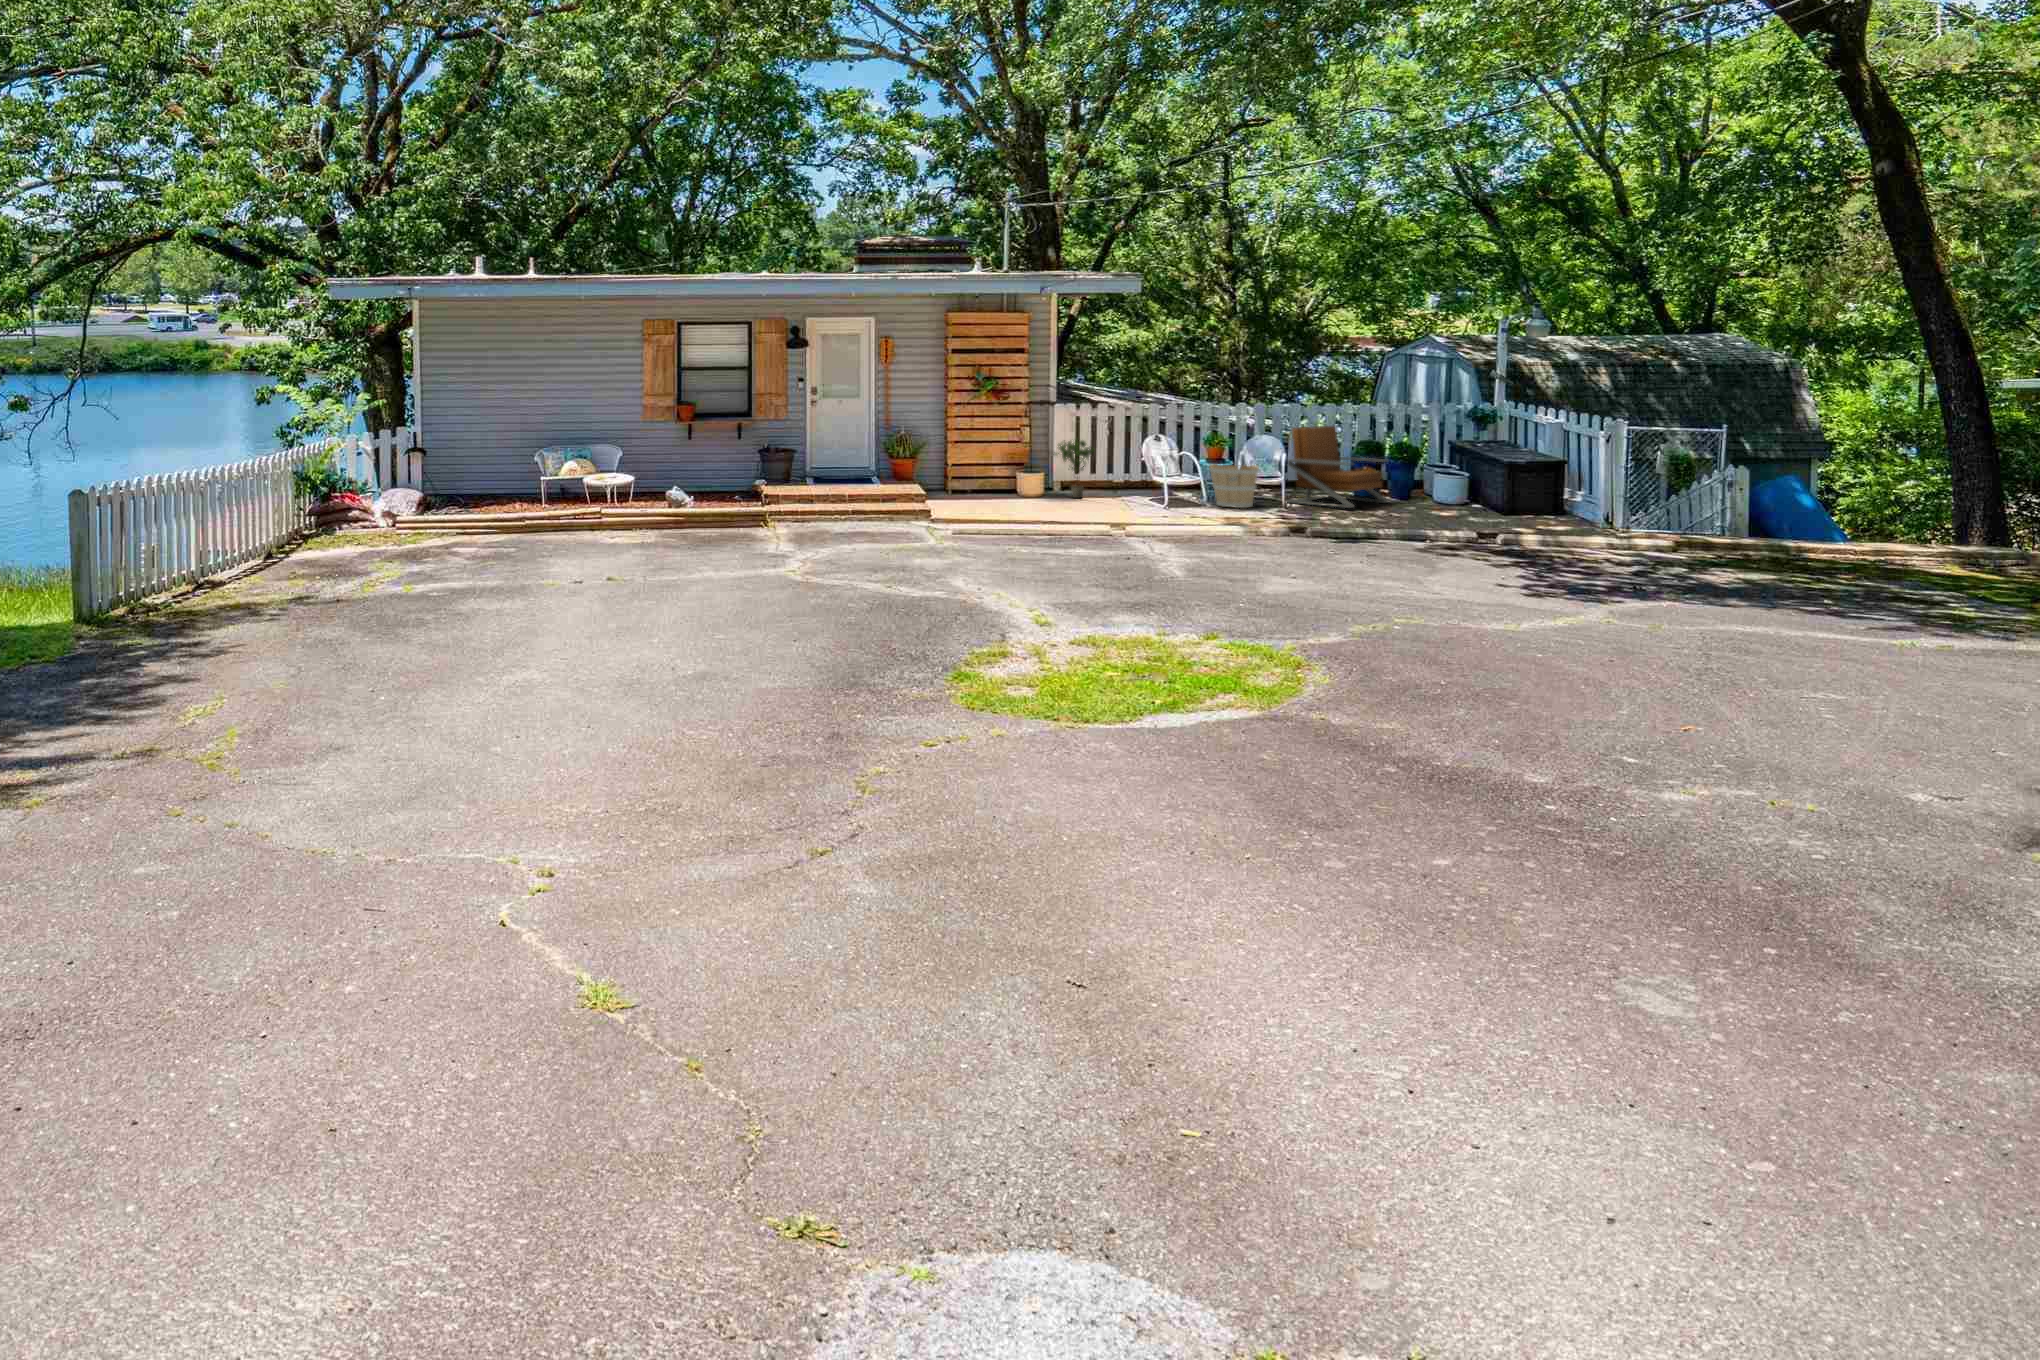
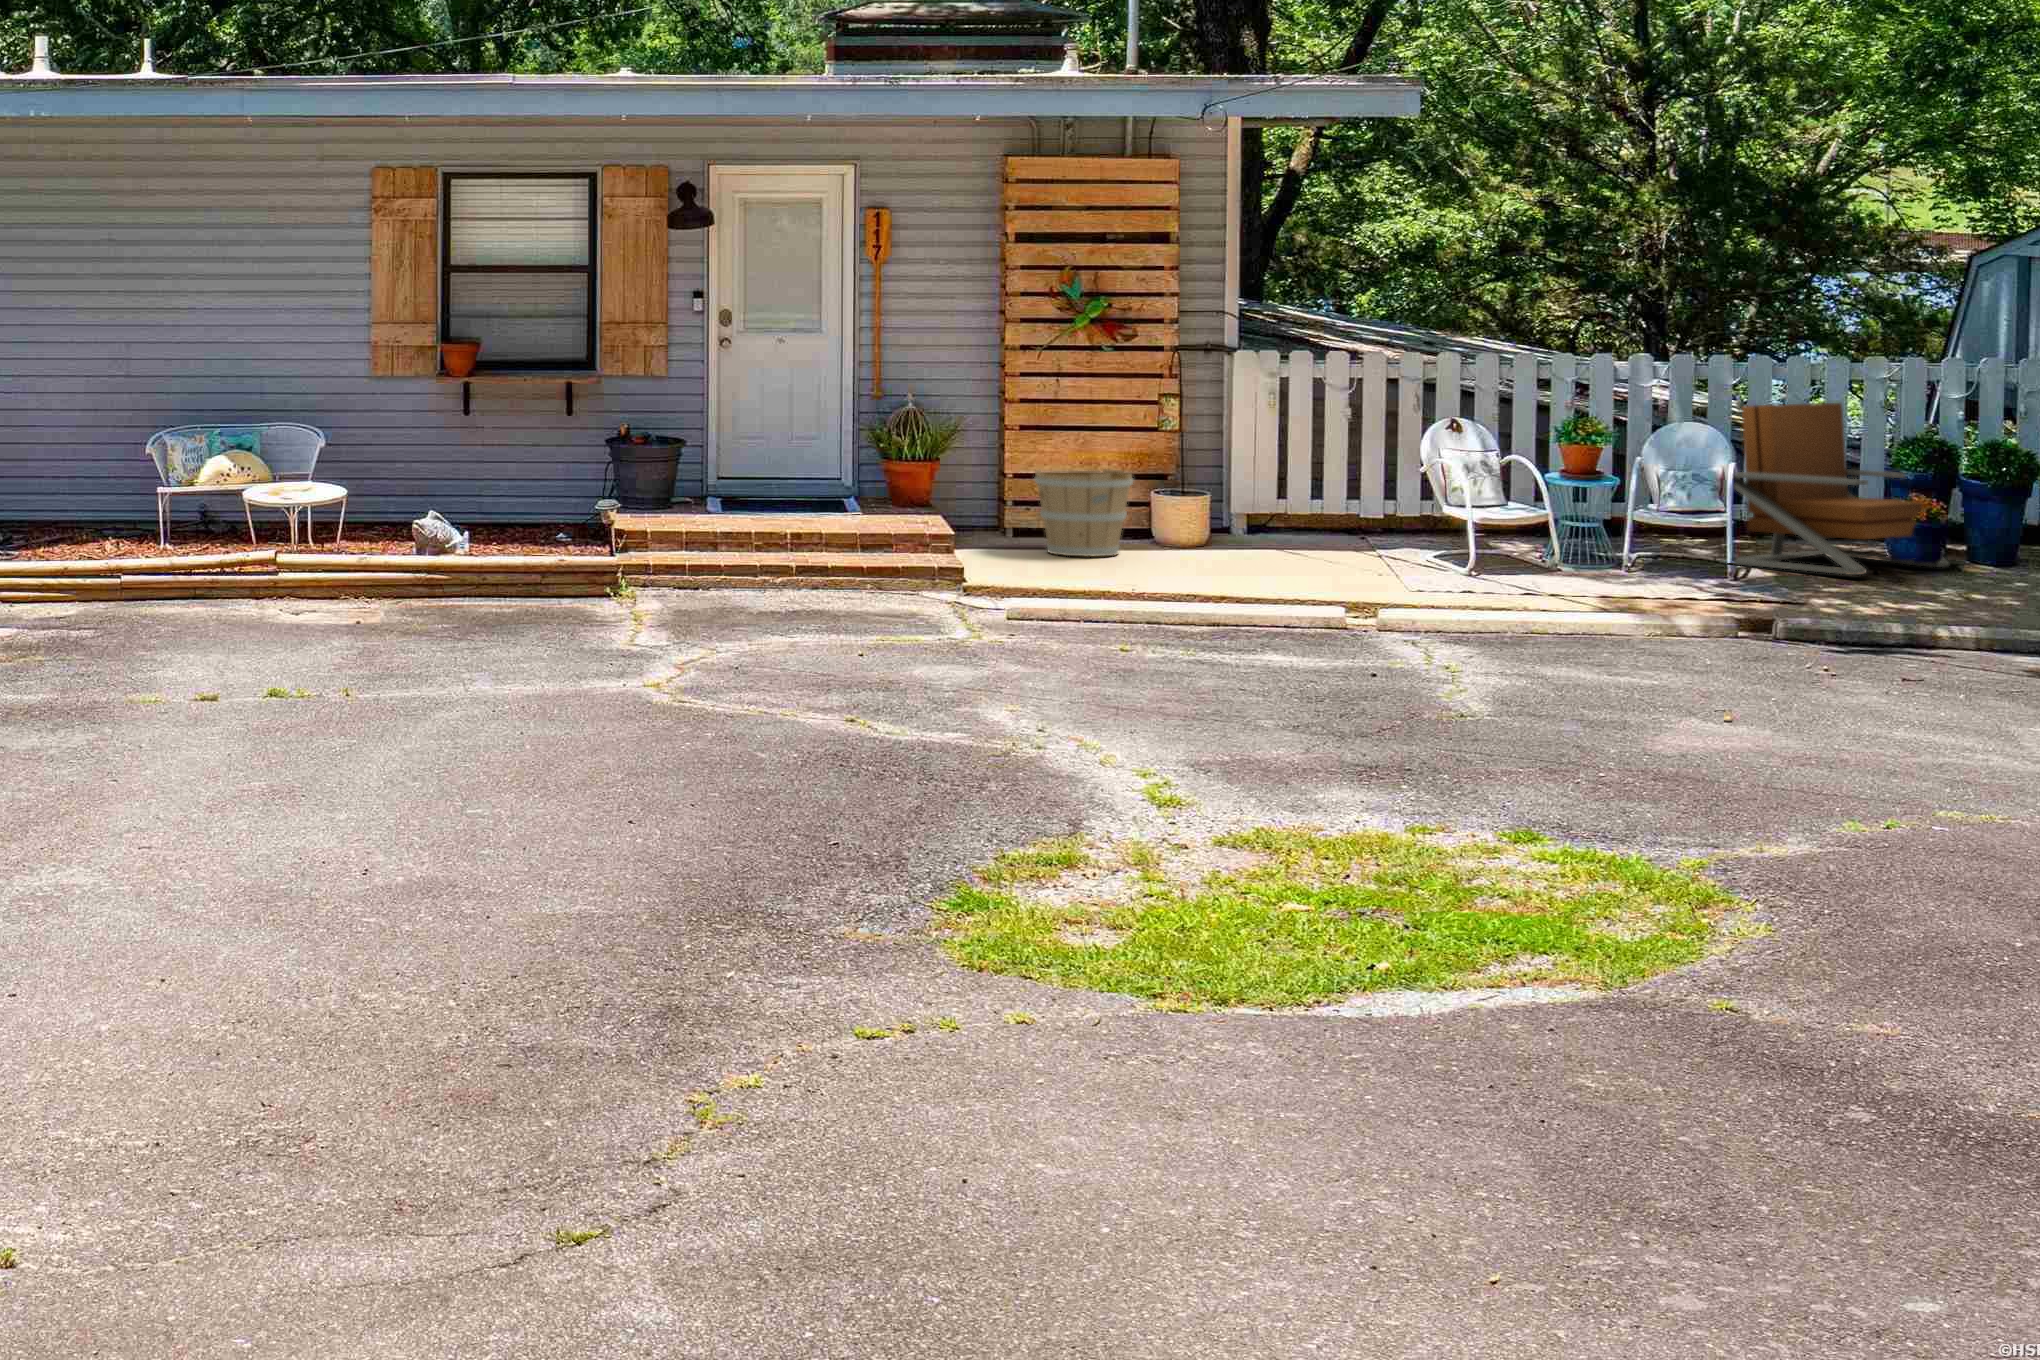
potted plant: present [1055,439,1095,498] -> none [1235,424,1319,550]
wooden bucket: present [1209,464,1259,508] -> present [1035,469,1133,557]

